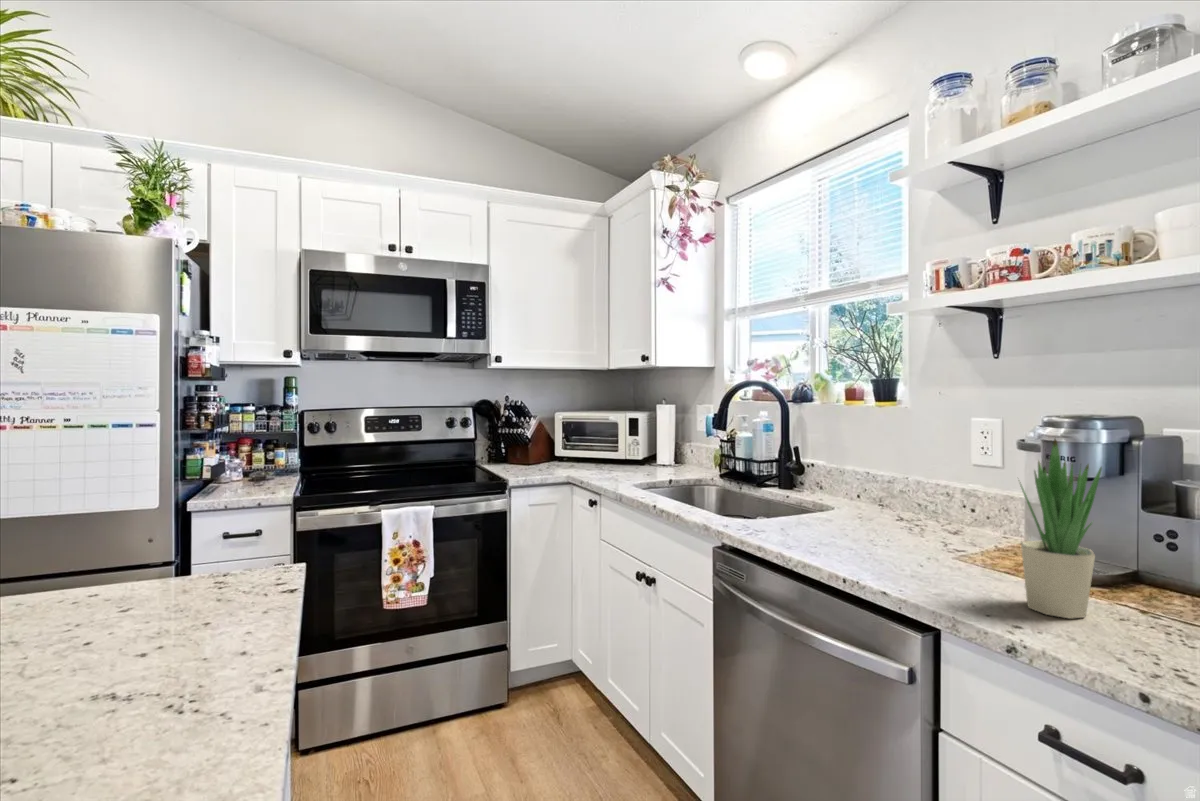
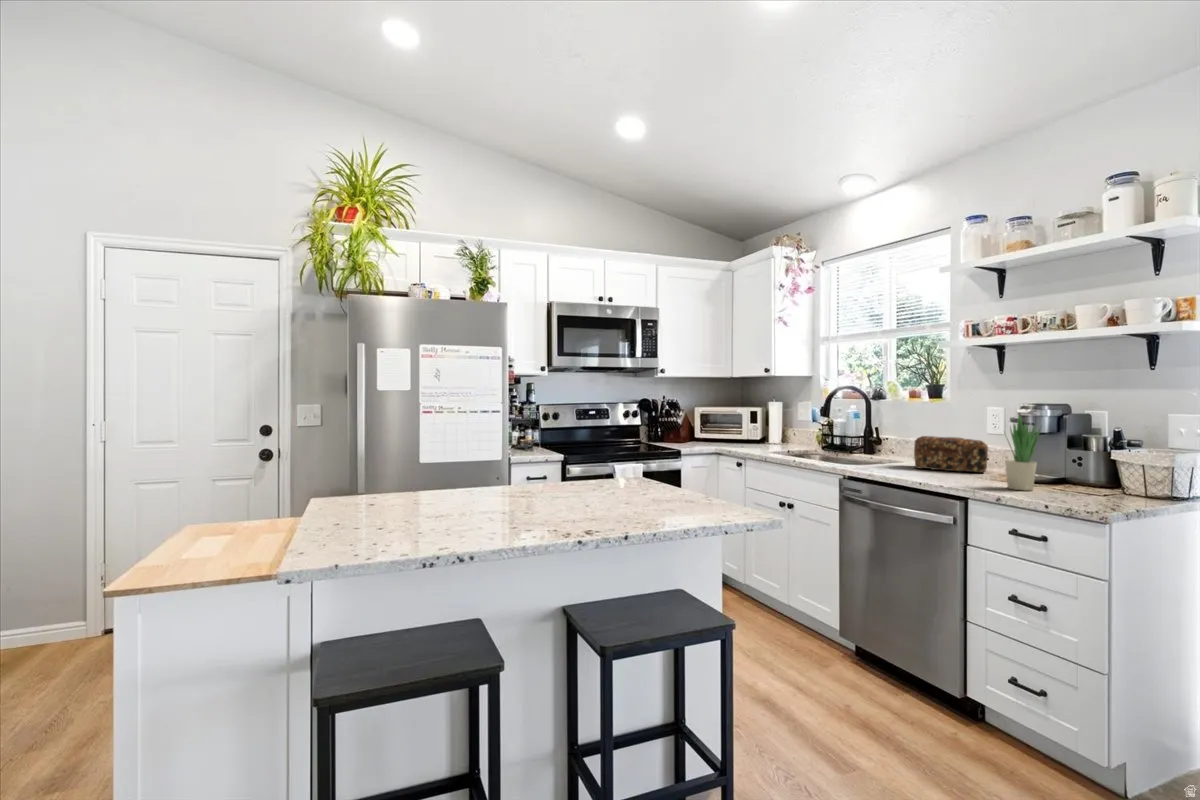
bread loaf: none [845,469,974,541] -> present [914,436,988,472]

